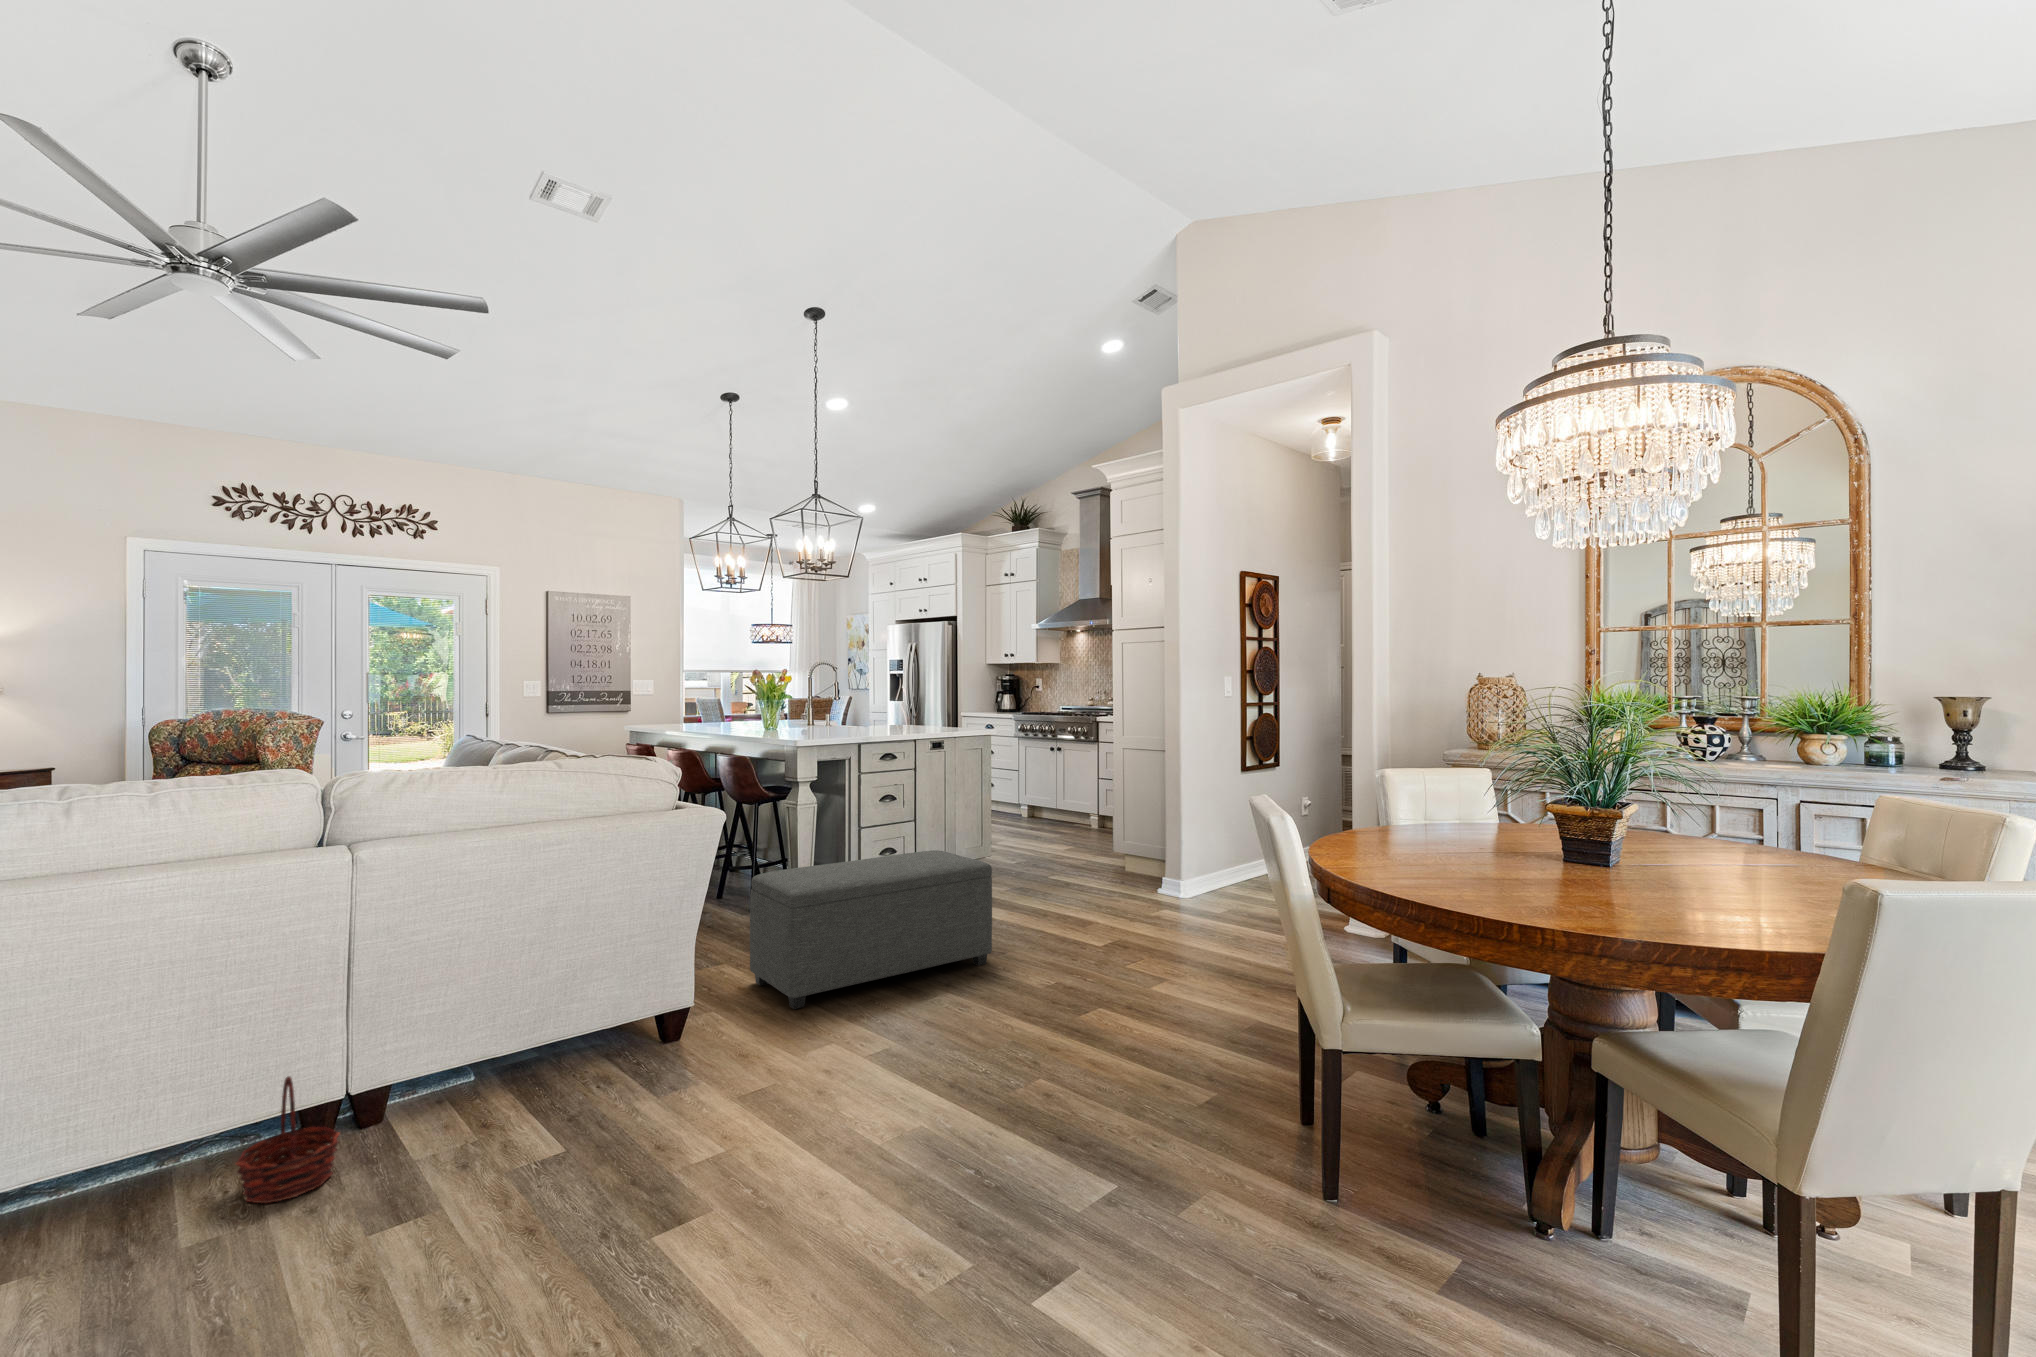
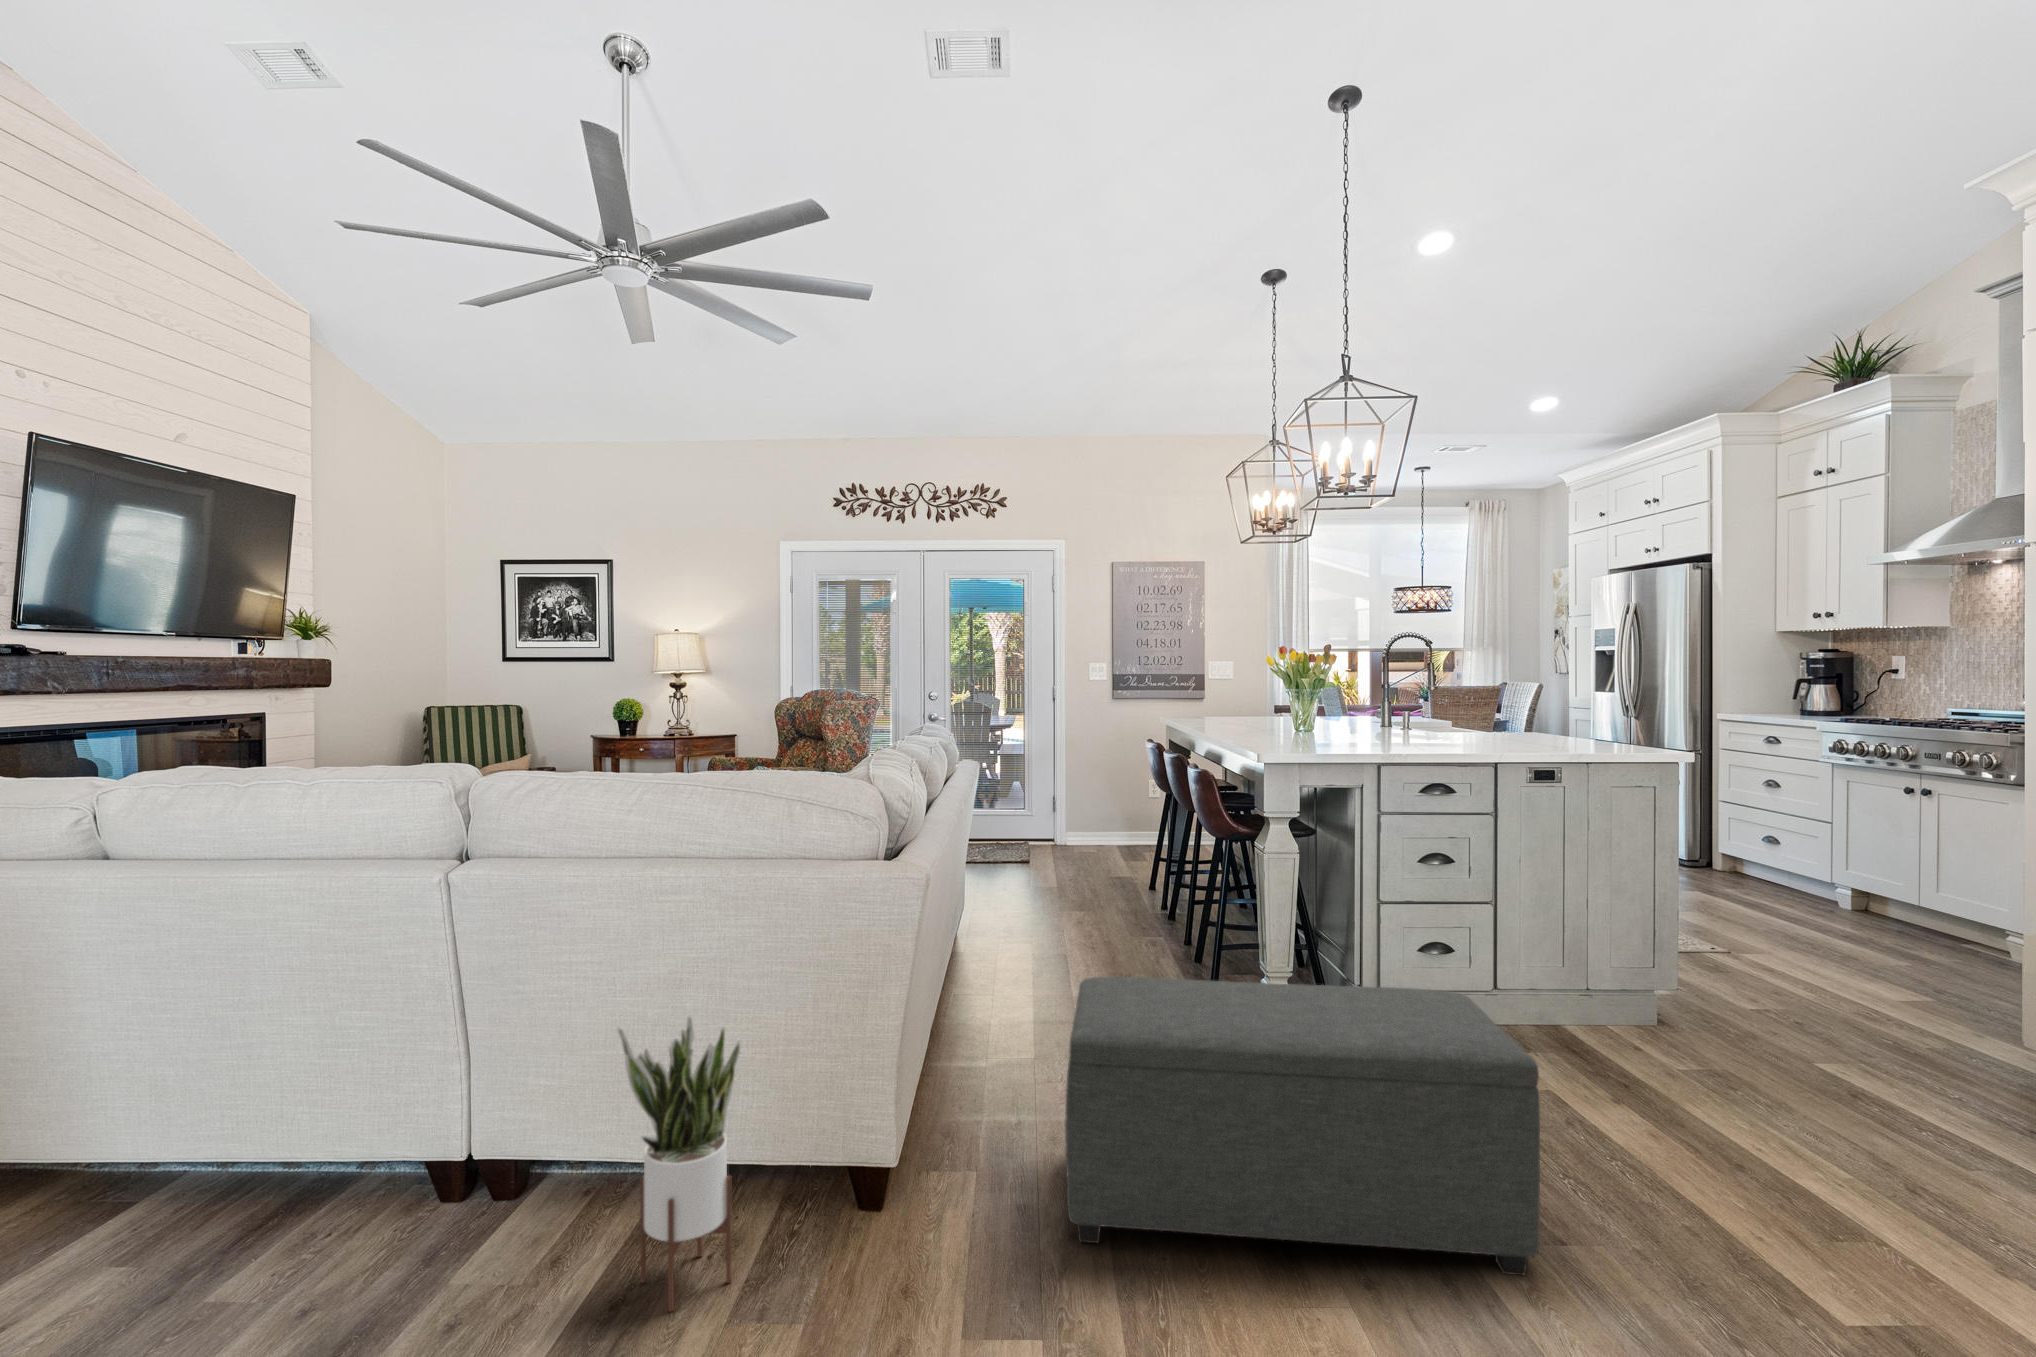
potted plant: none [549,914,613,1100] -> present [618,1017,740,1311]
basket: present [236,1076,339,1203] -> none [271,1153,395,1316]

